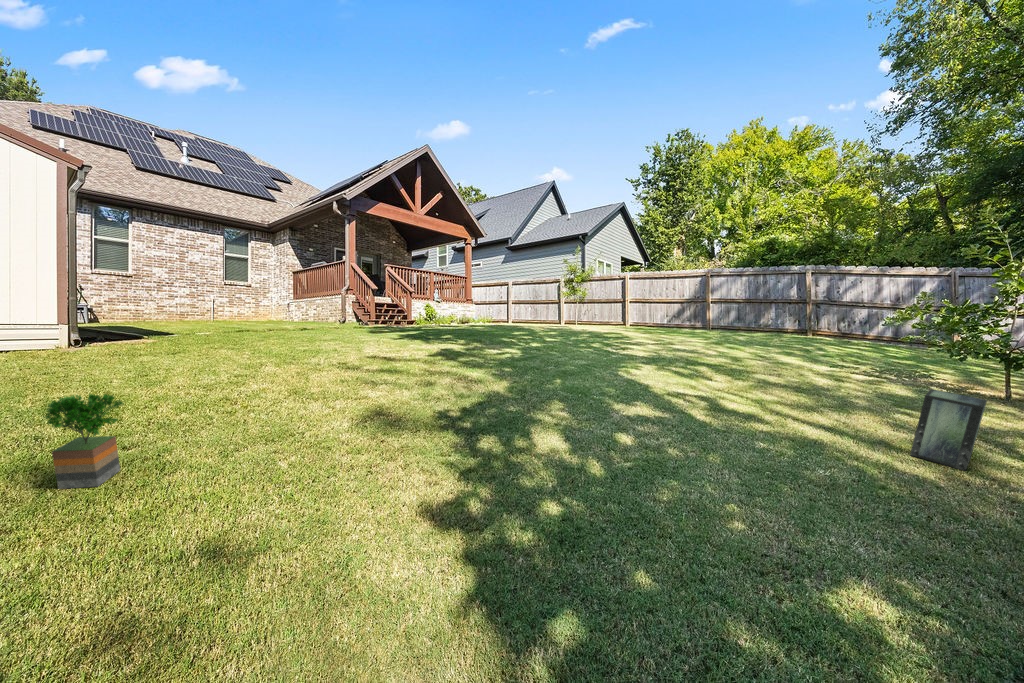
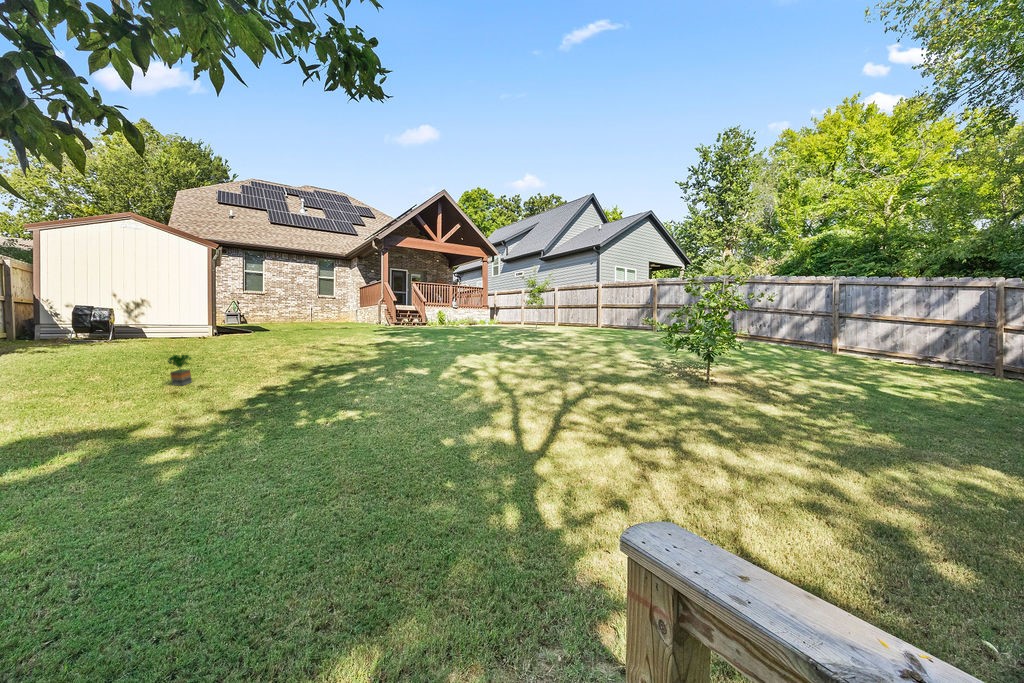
storage box: present [910,389,987,471] -> none [520,366,548,407]

